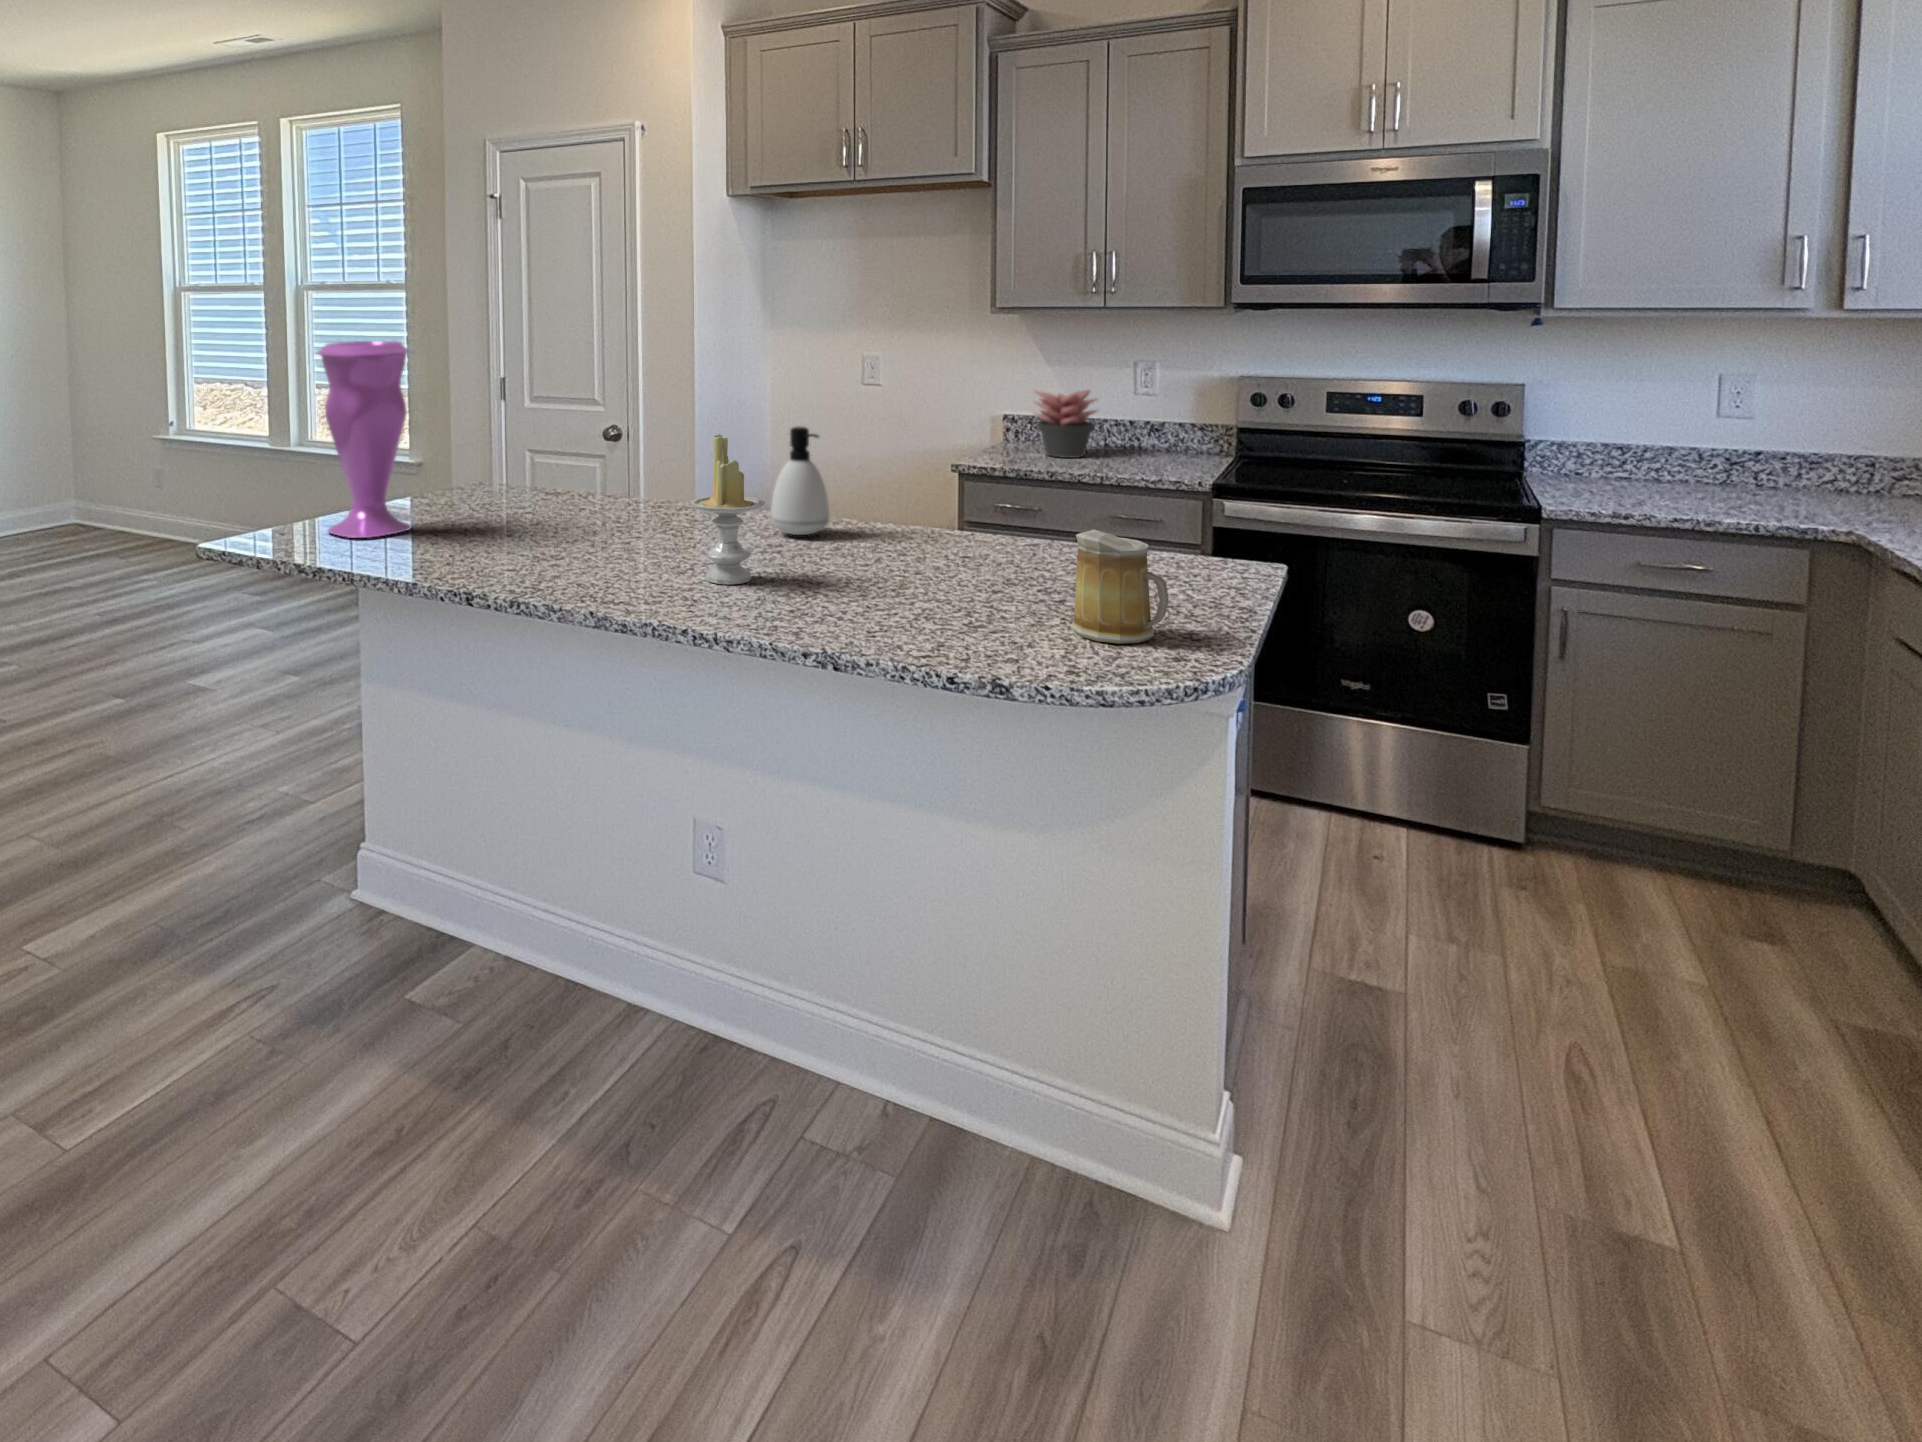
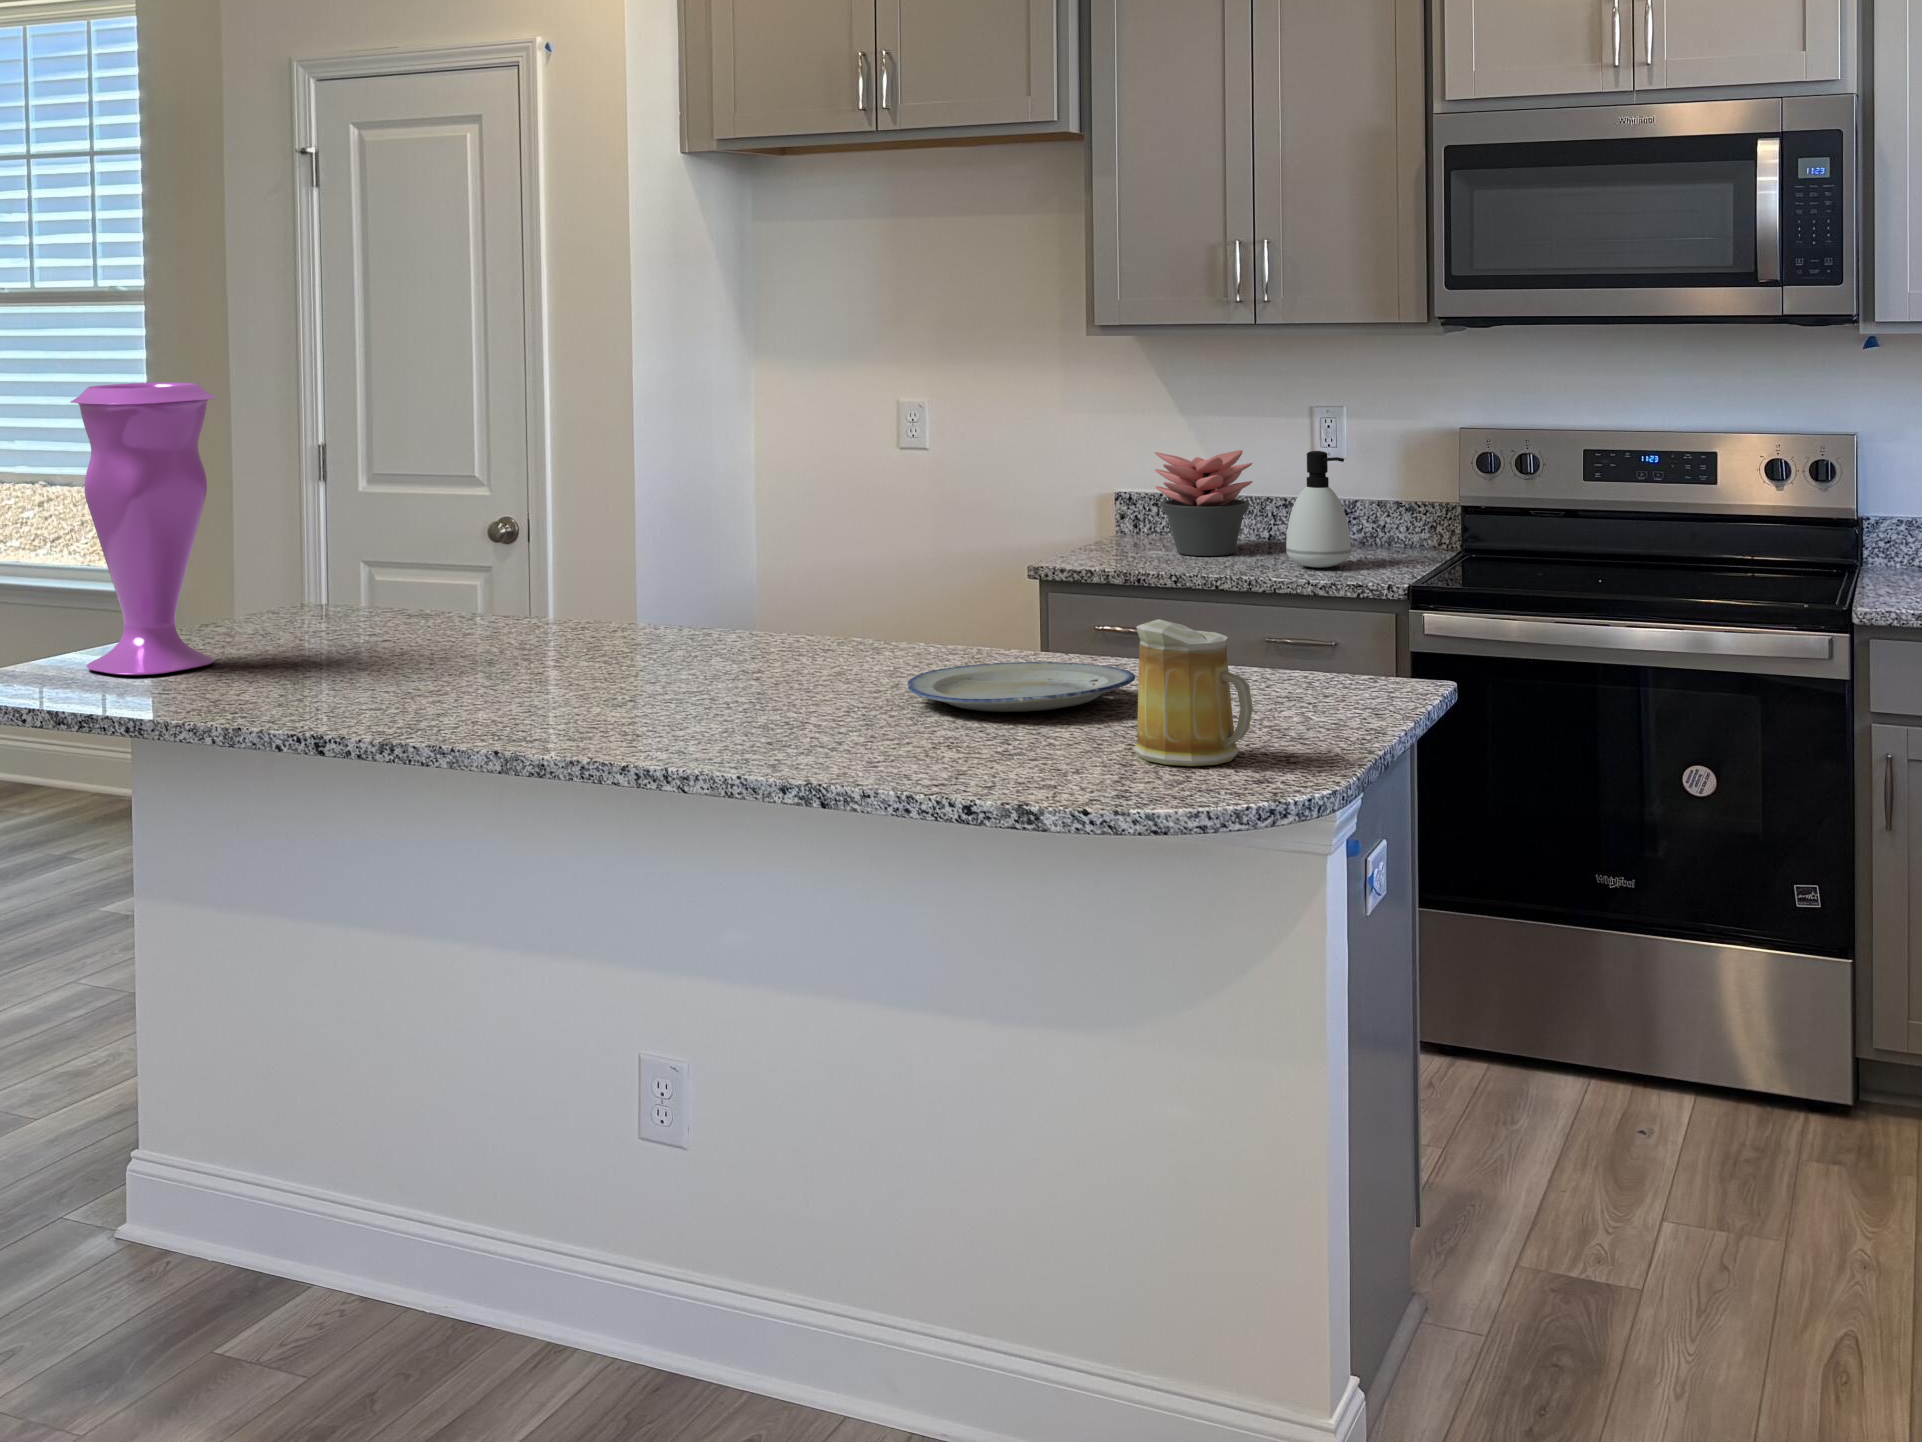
soap dispenser: present [771,427,829,535] -> present [1286,451,1351,567]
candle: present [691,434,765,585] -> none [630,507,733,717]
plate: none [889,546,1059,587] -> present [907,662,1135,712]

